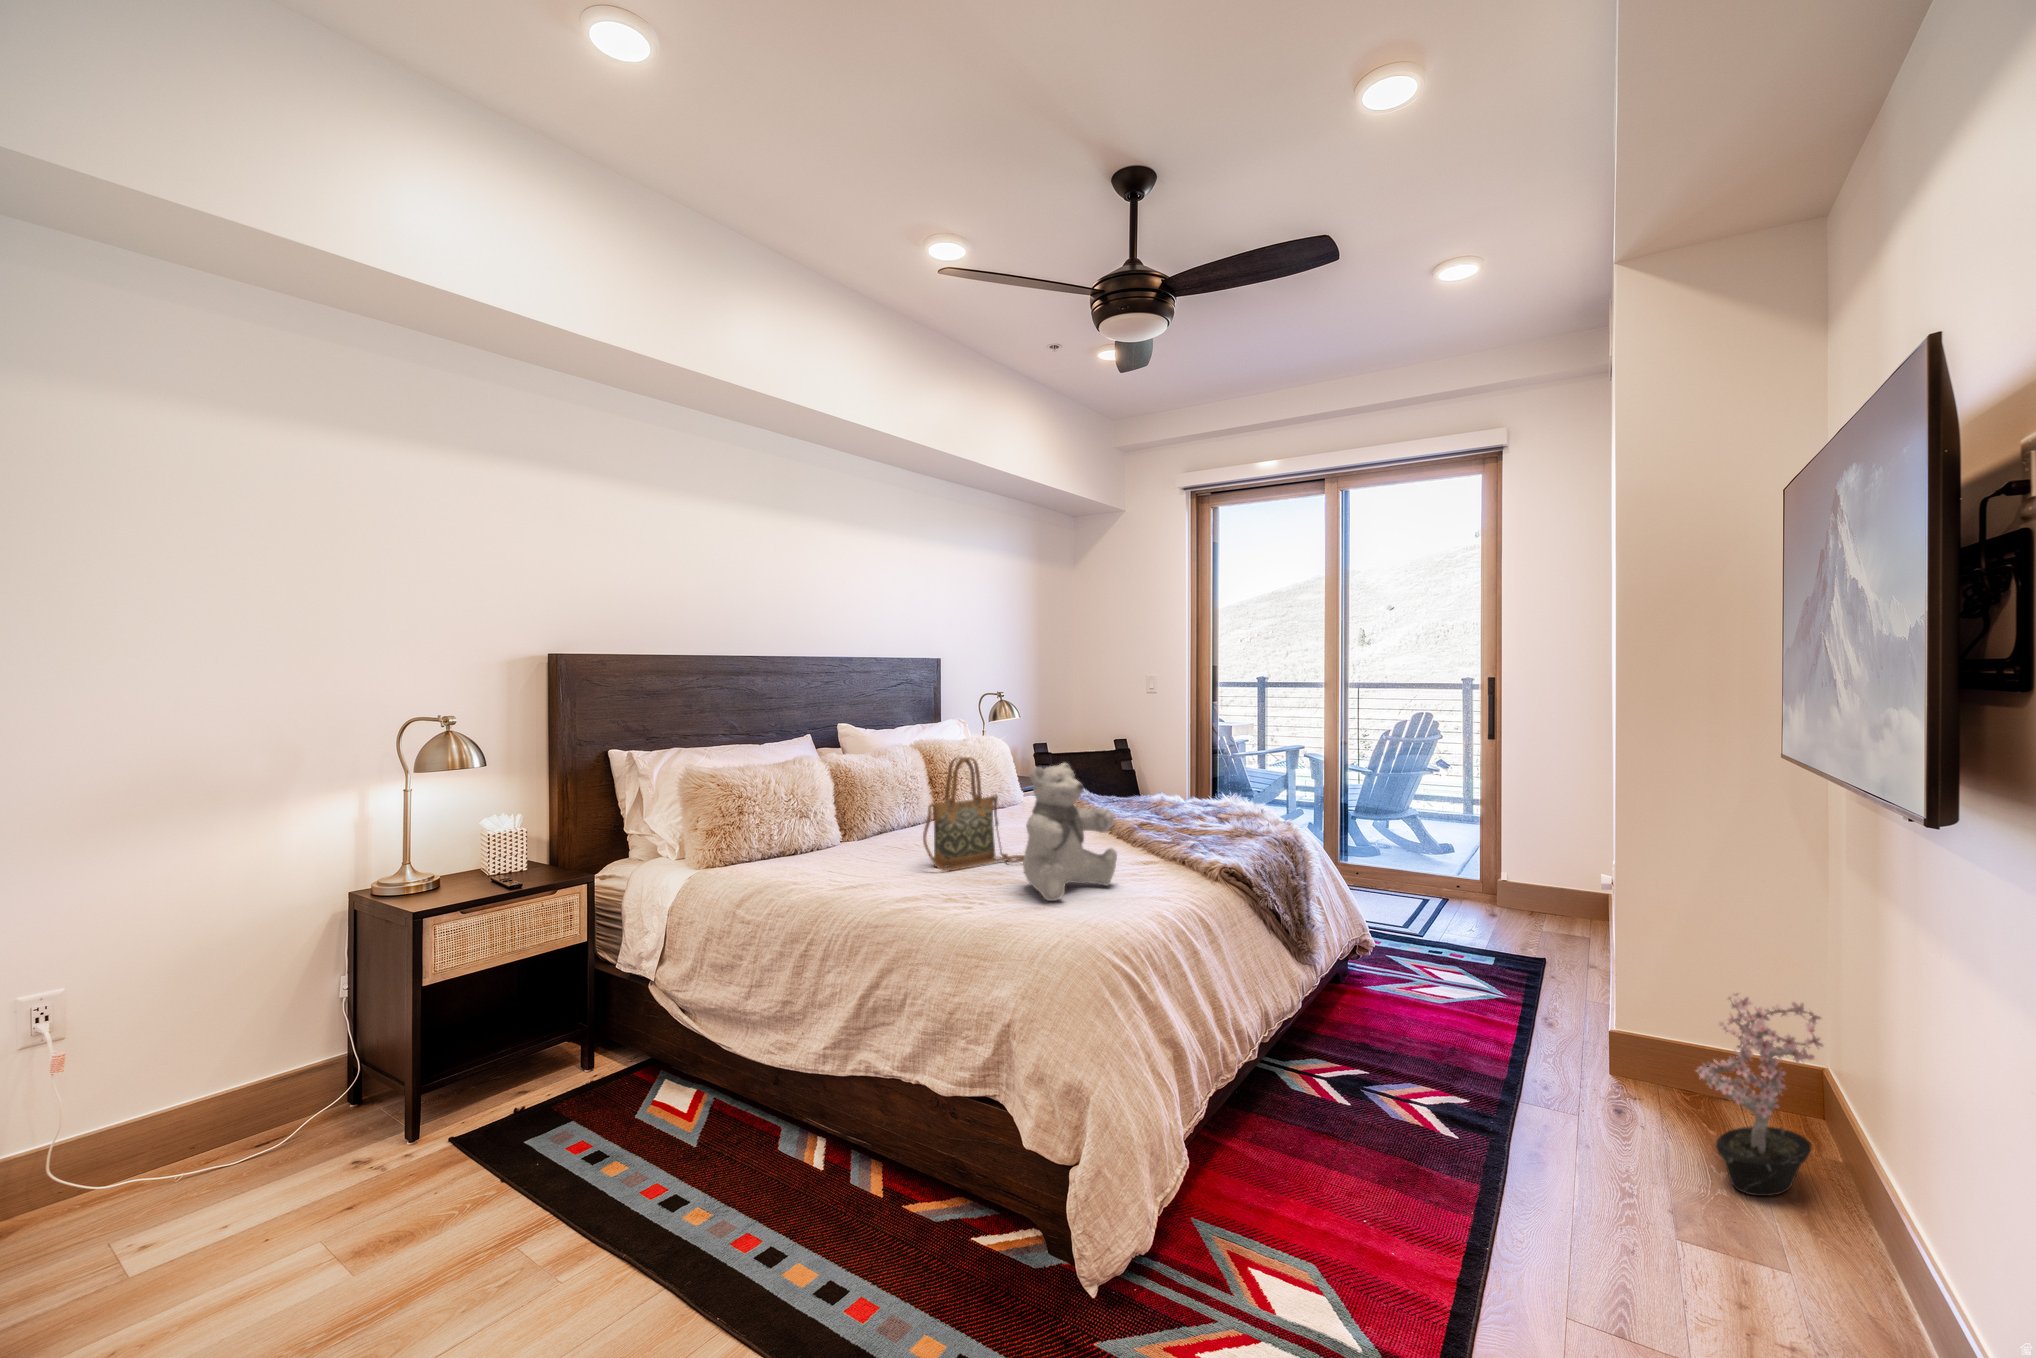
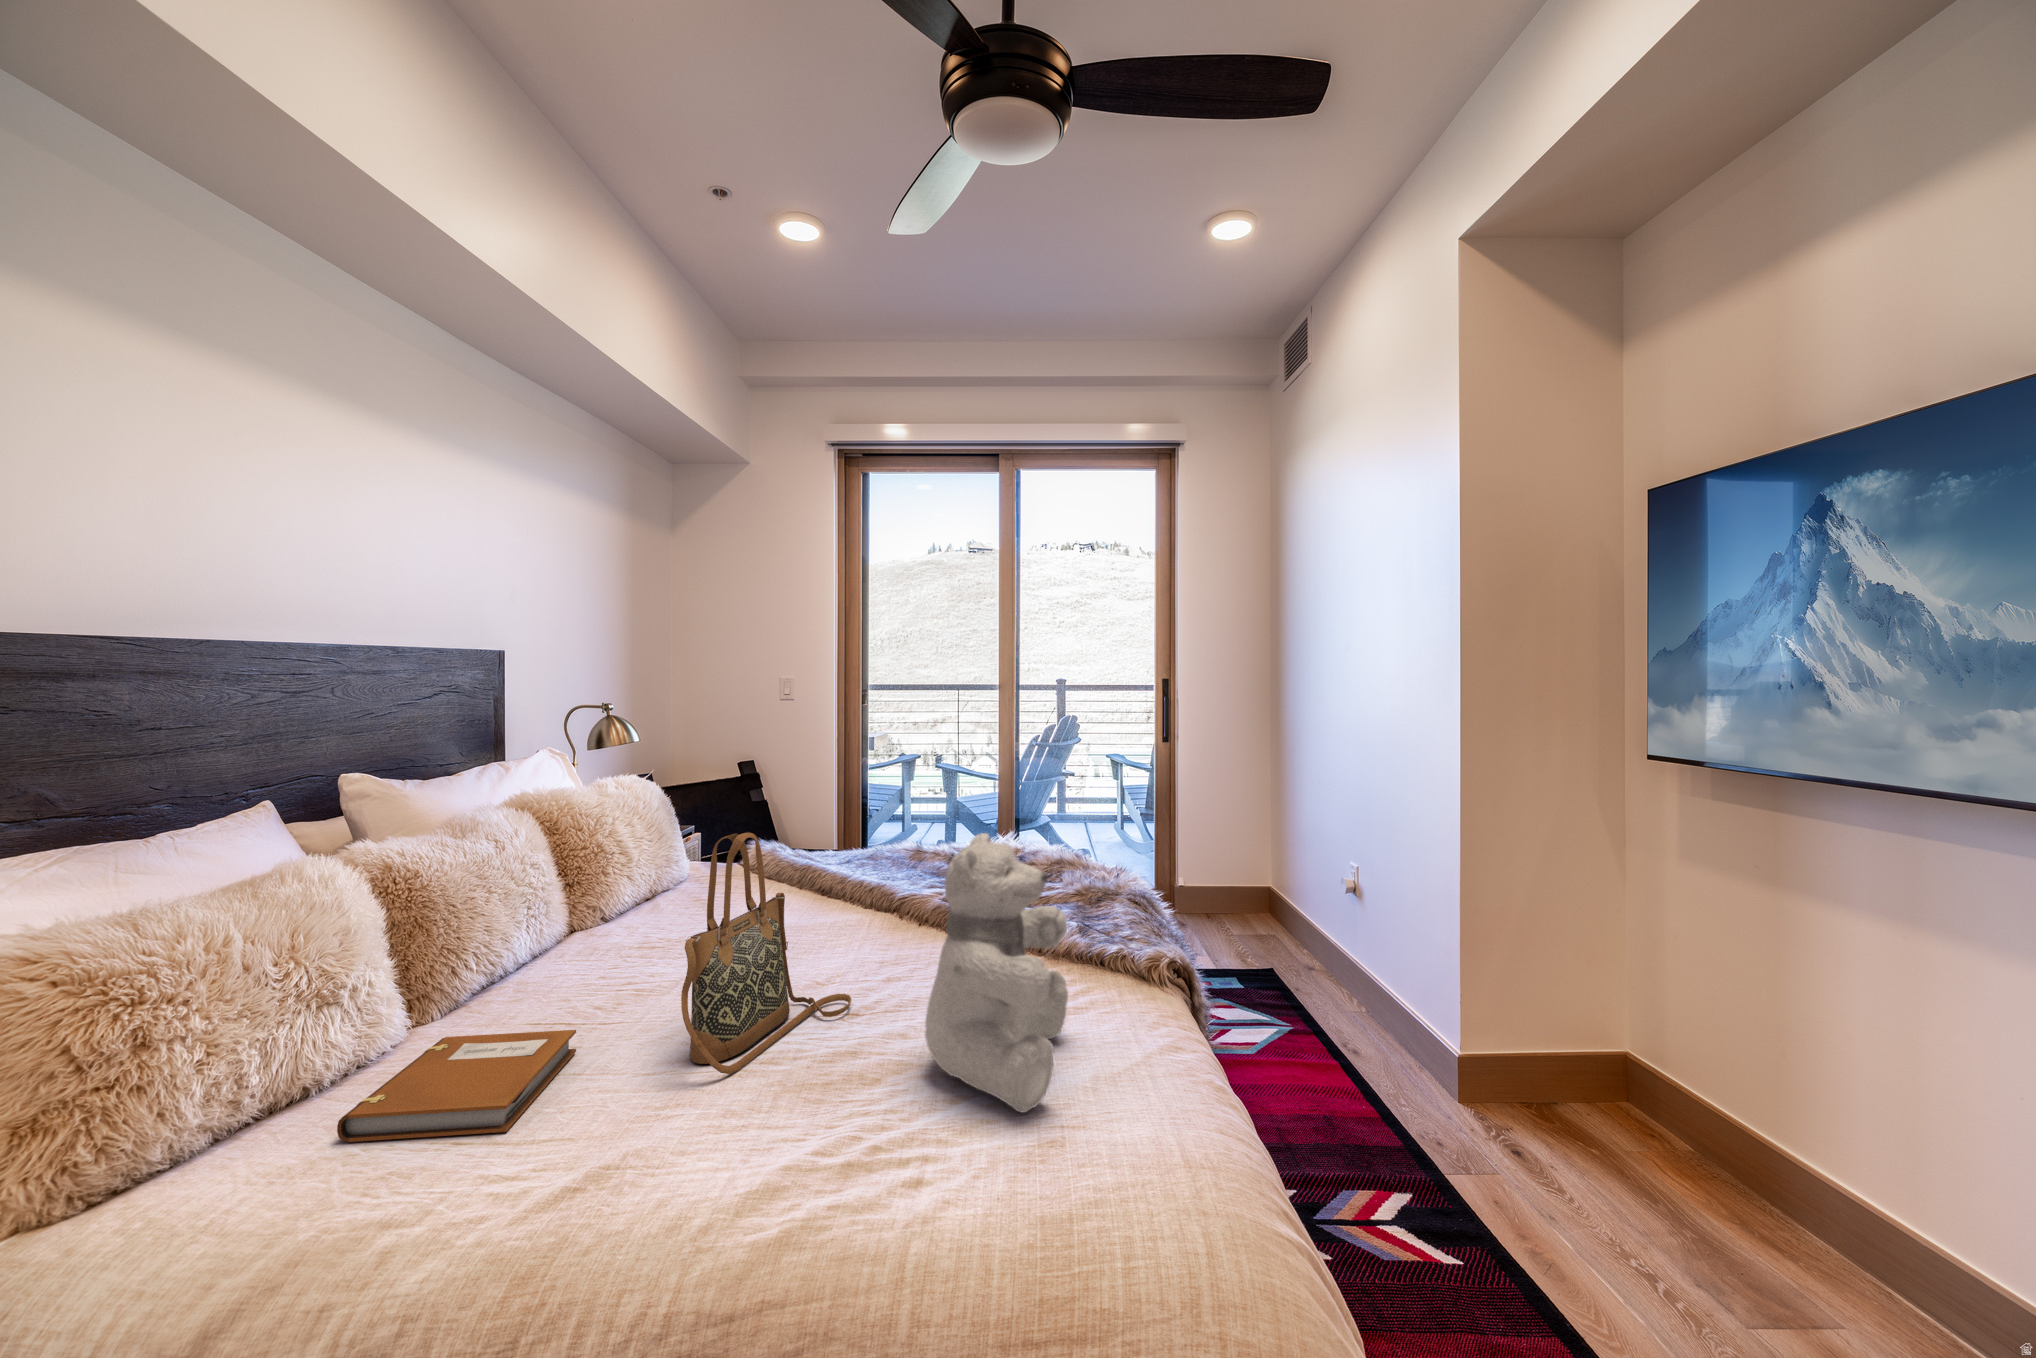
notebook: none [797,840,893,871] -> present [337,1030,576,1142]
potted plant: present [1697,994,1823,1196] -> none [1600,994,1805,1232]

